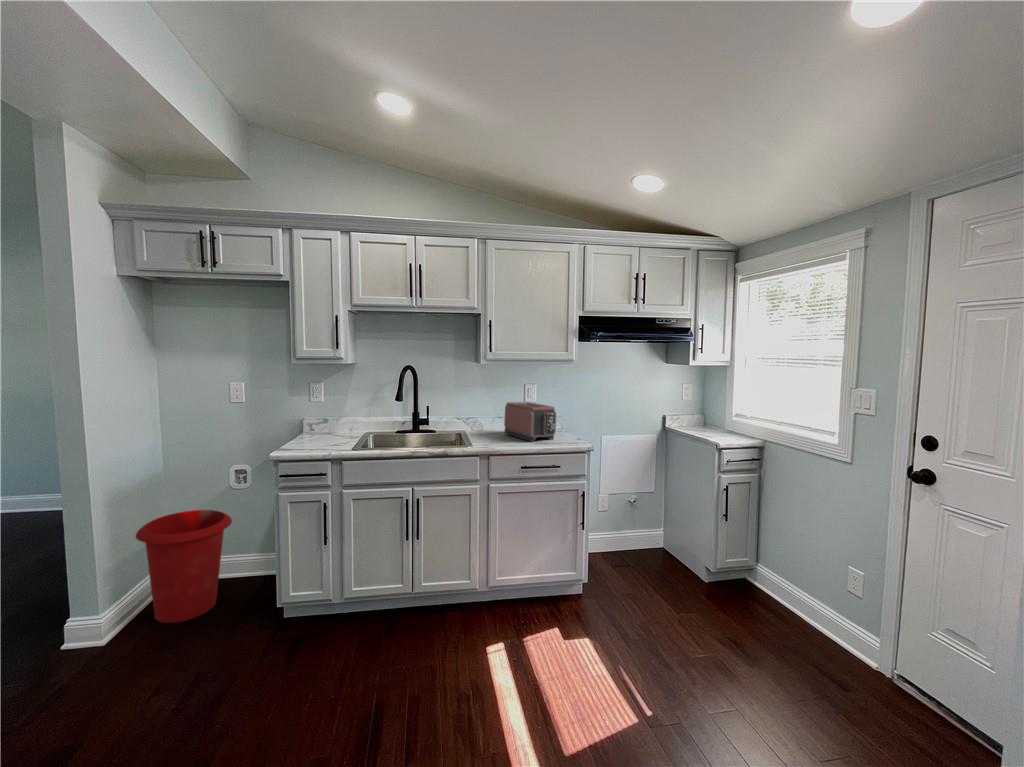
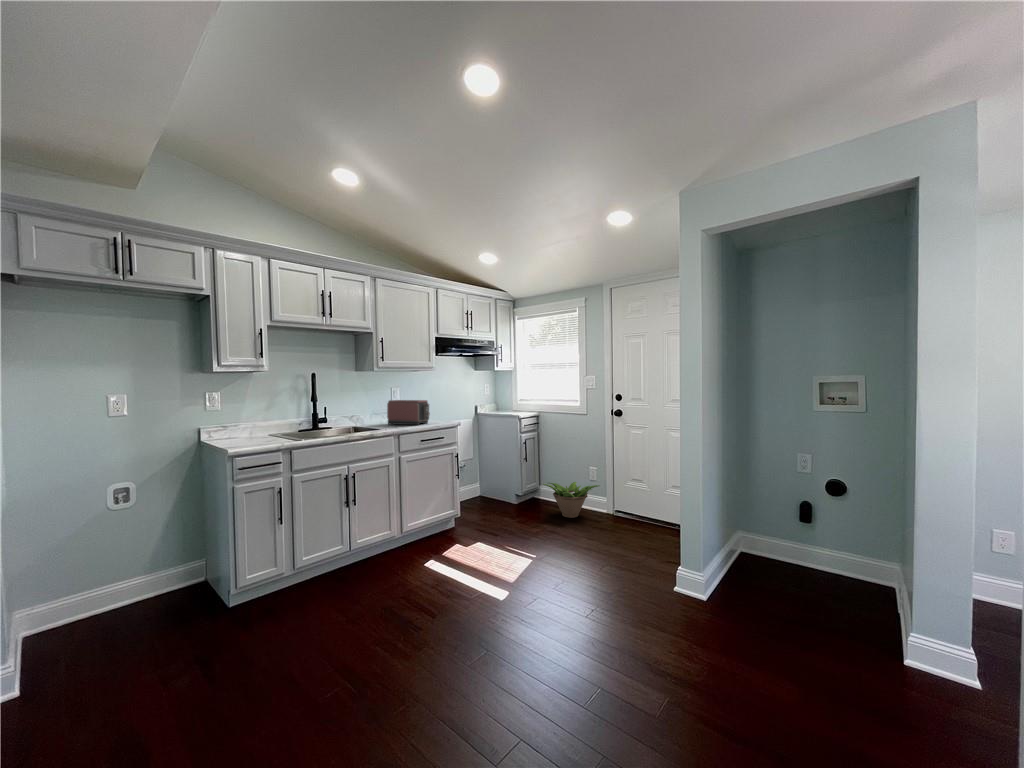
waste bin: present [136,510,232,623] -> none [27,530,147,658]
decorative plant: none [730,568,861,656] -> present [543,482,600,518]

